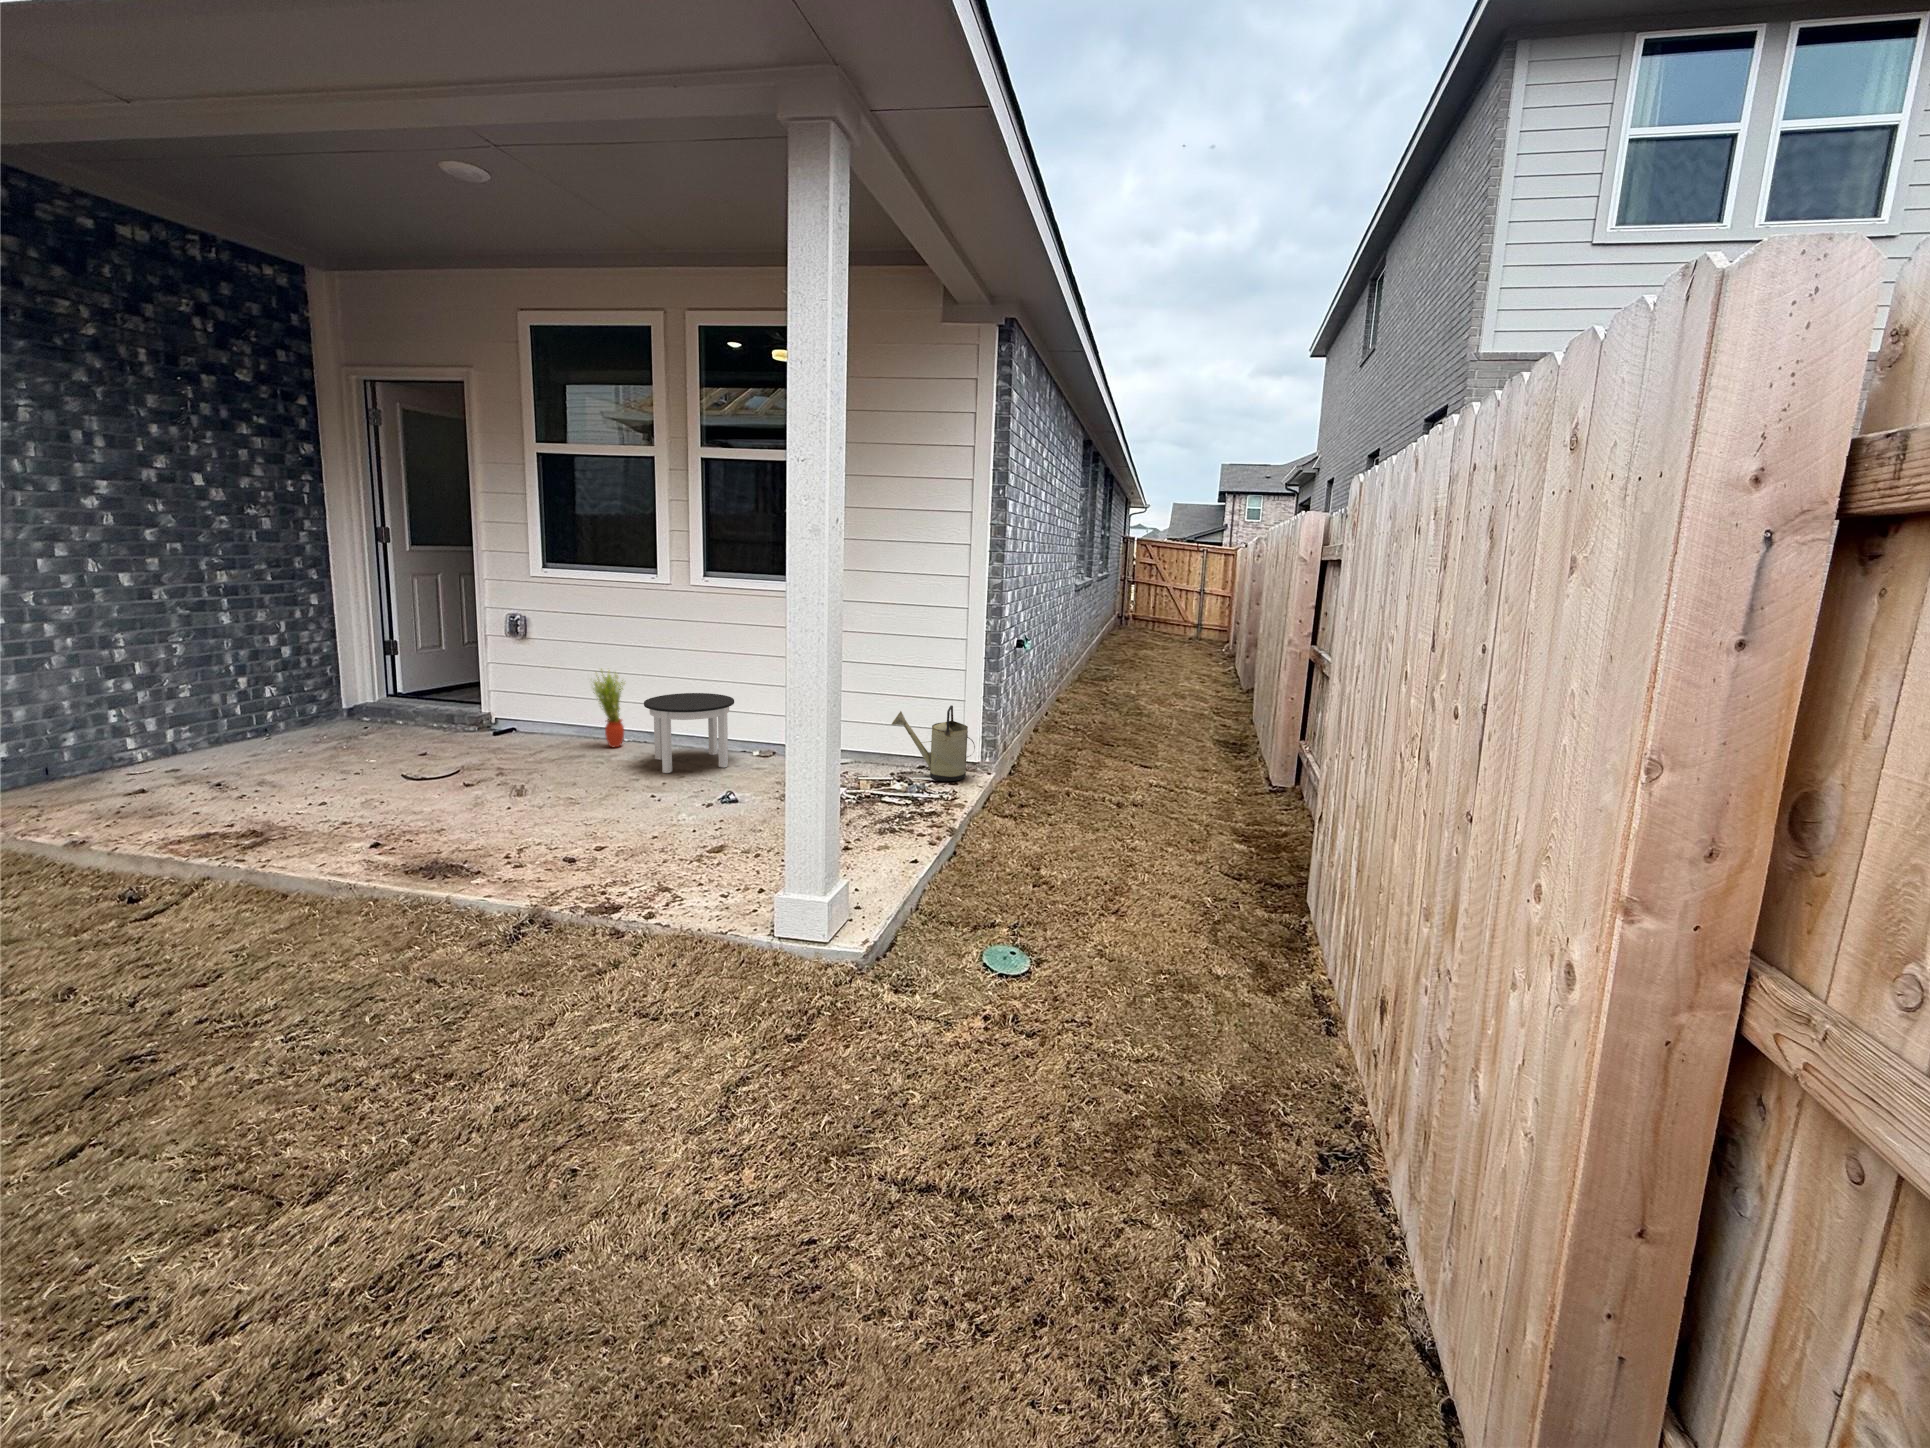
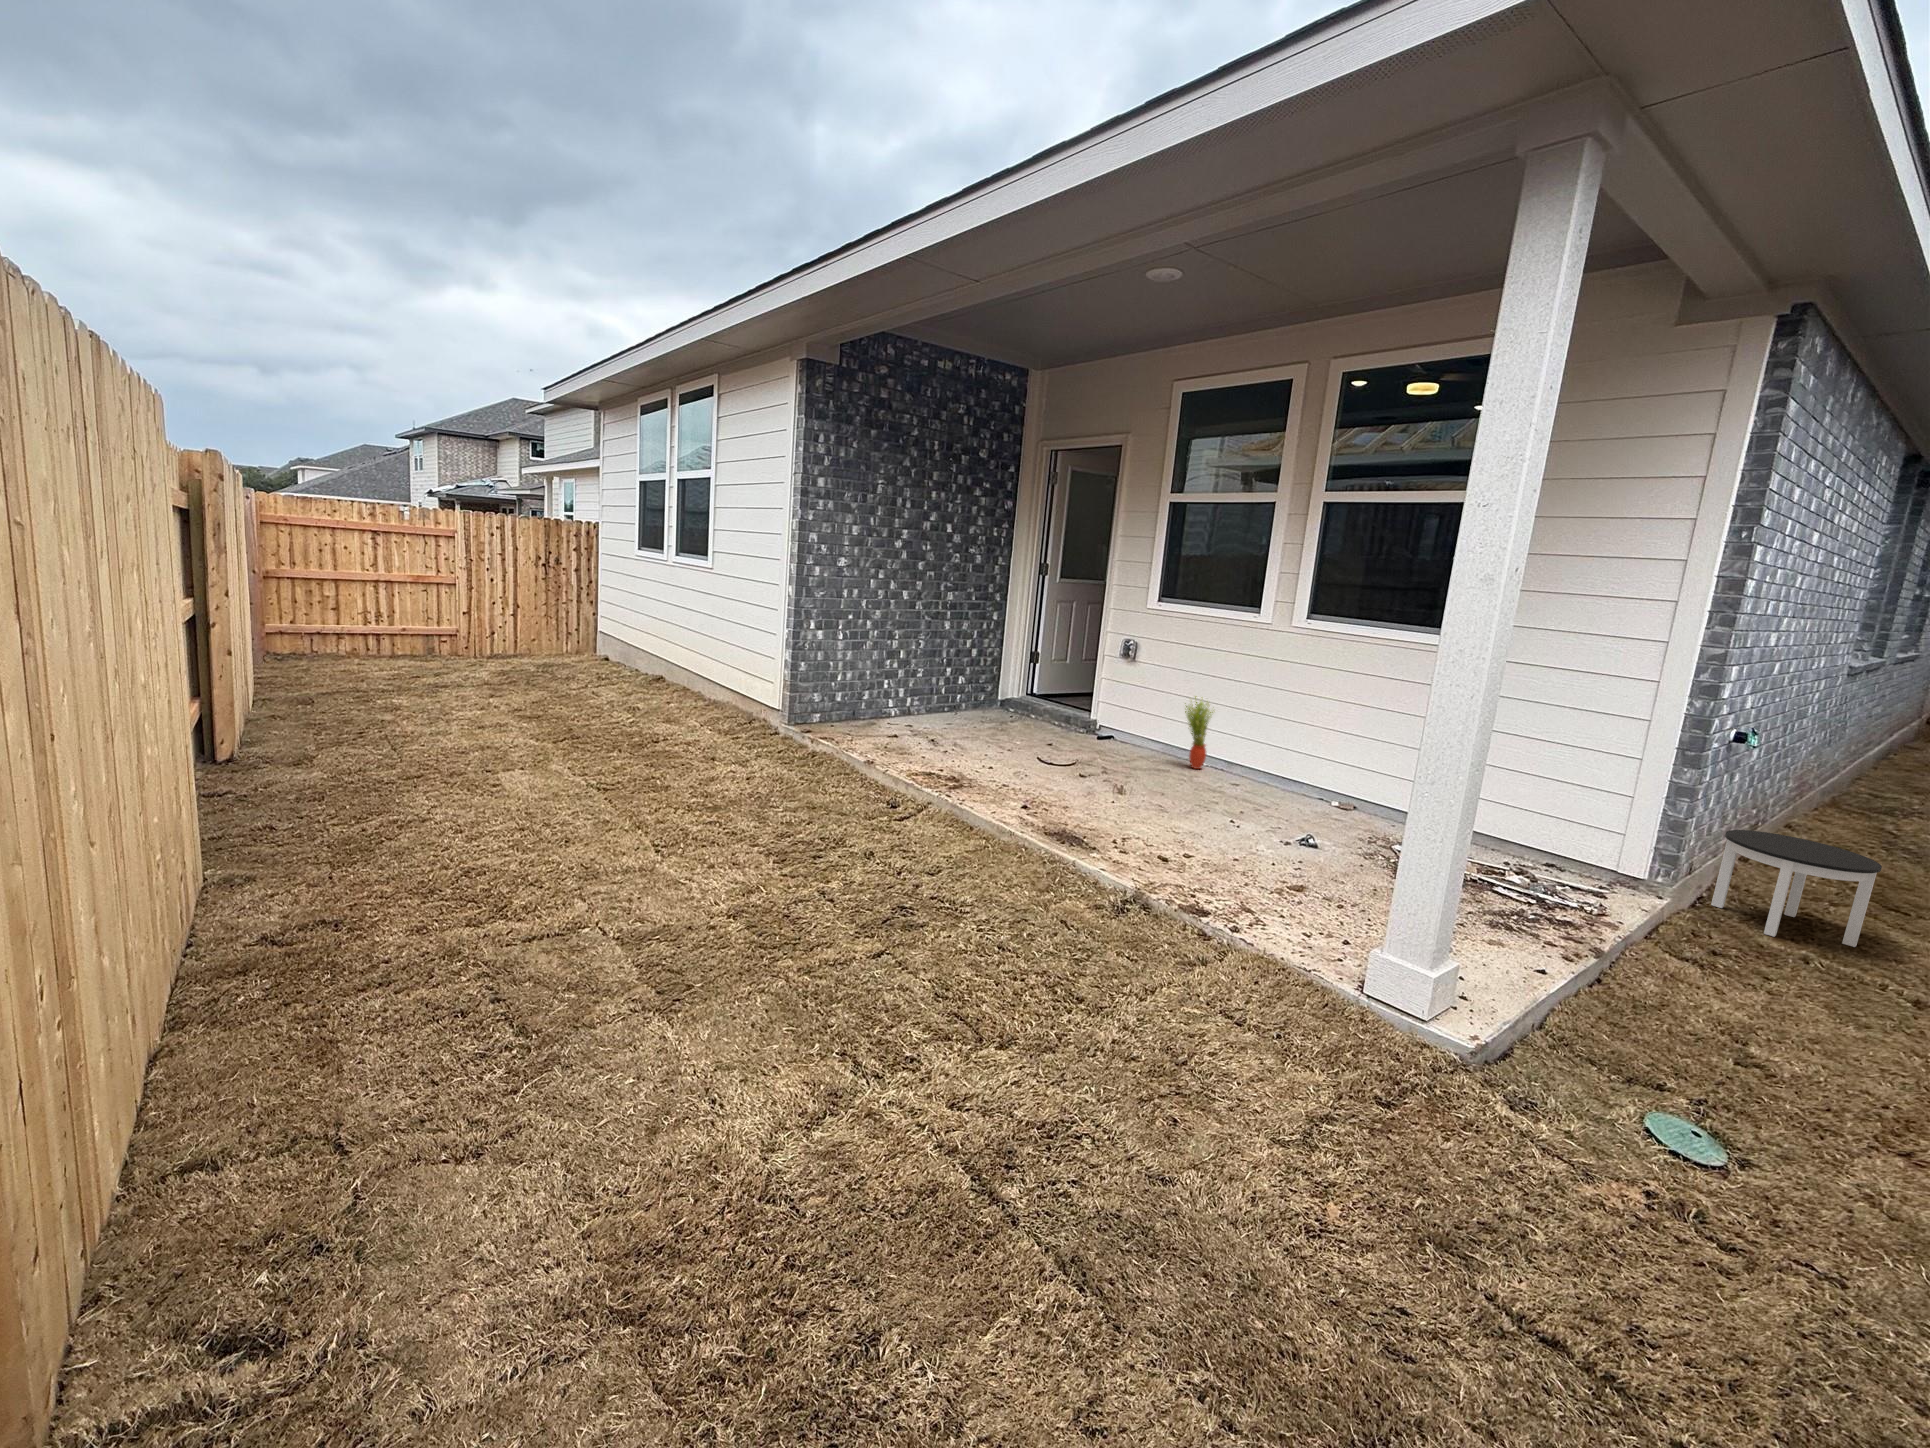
round table: present [644,693,734,773] -> present [1711,830,1882,947]
watering can: present [891,705,975,781] -> none [1514,791,1641,893]

